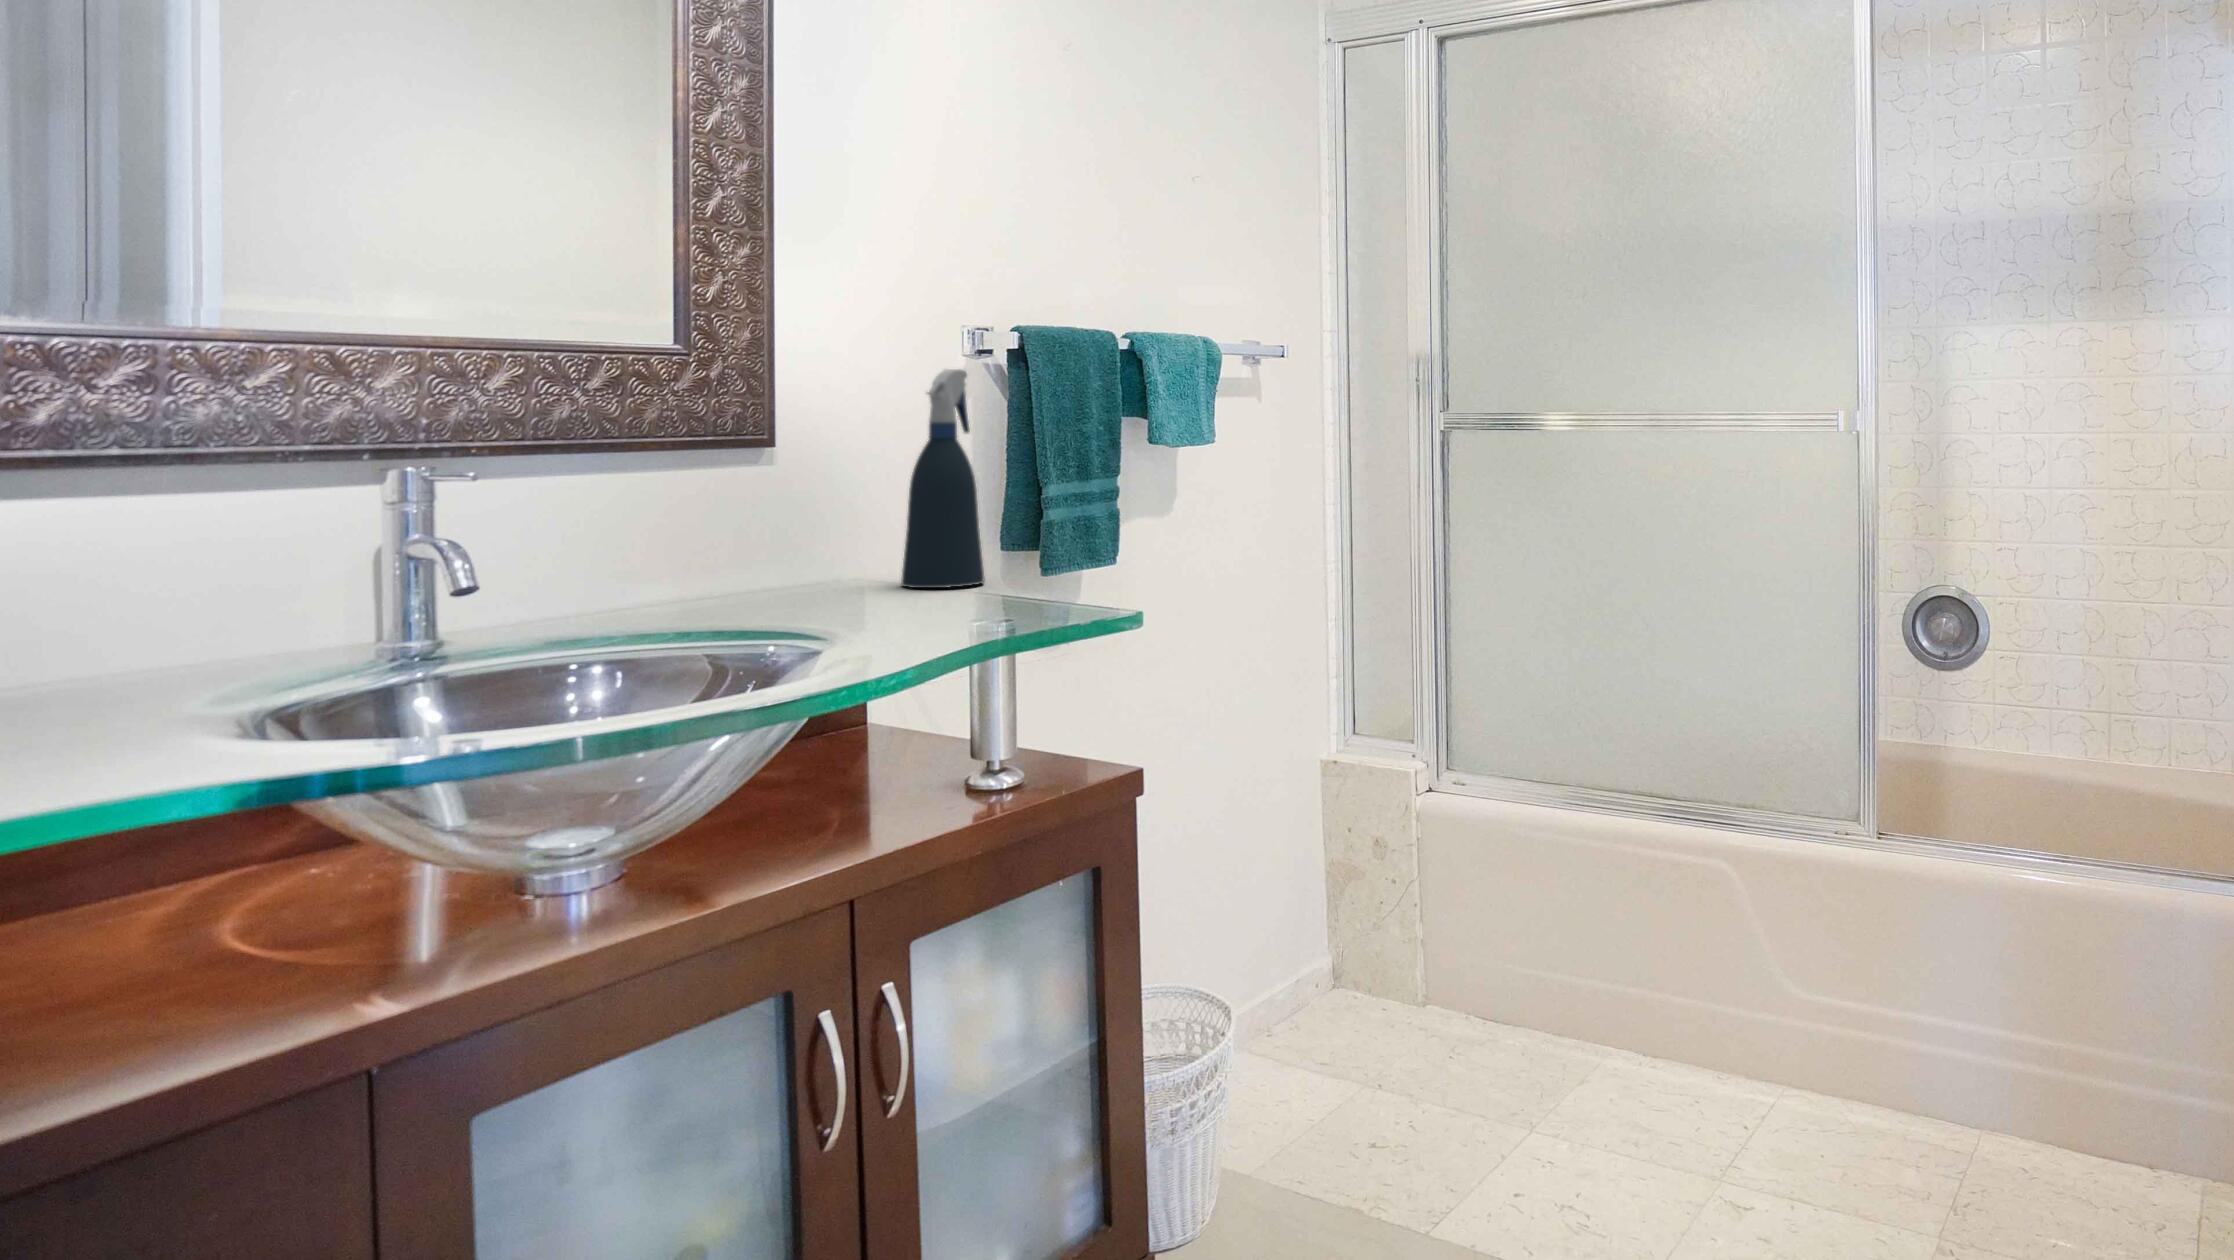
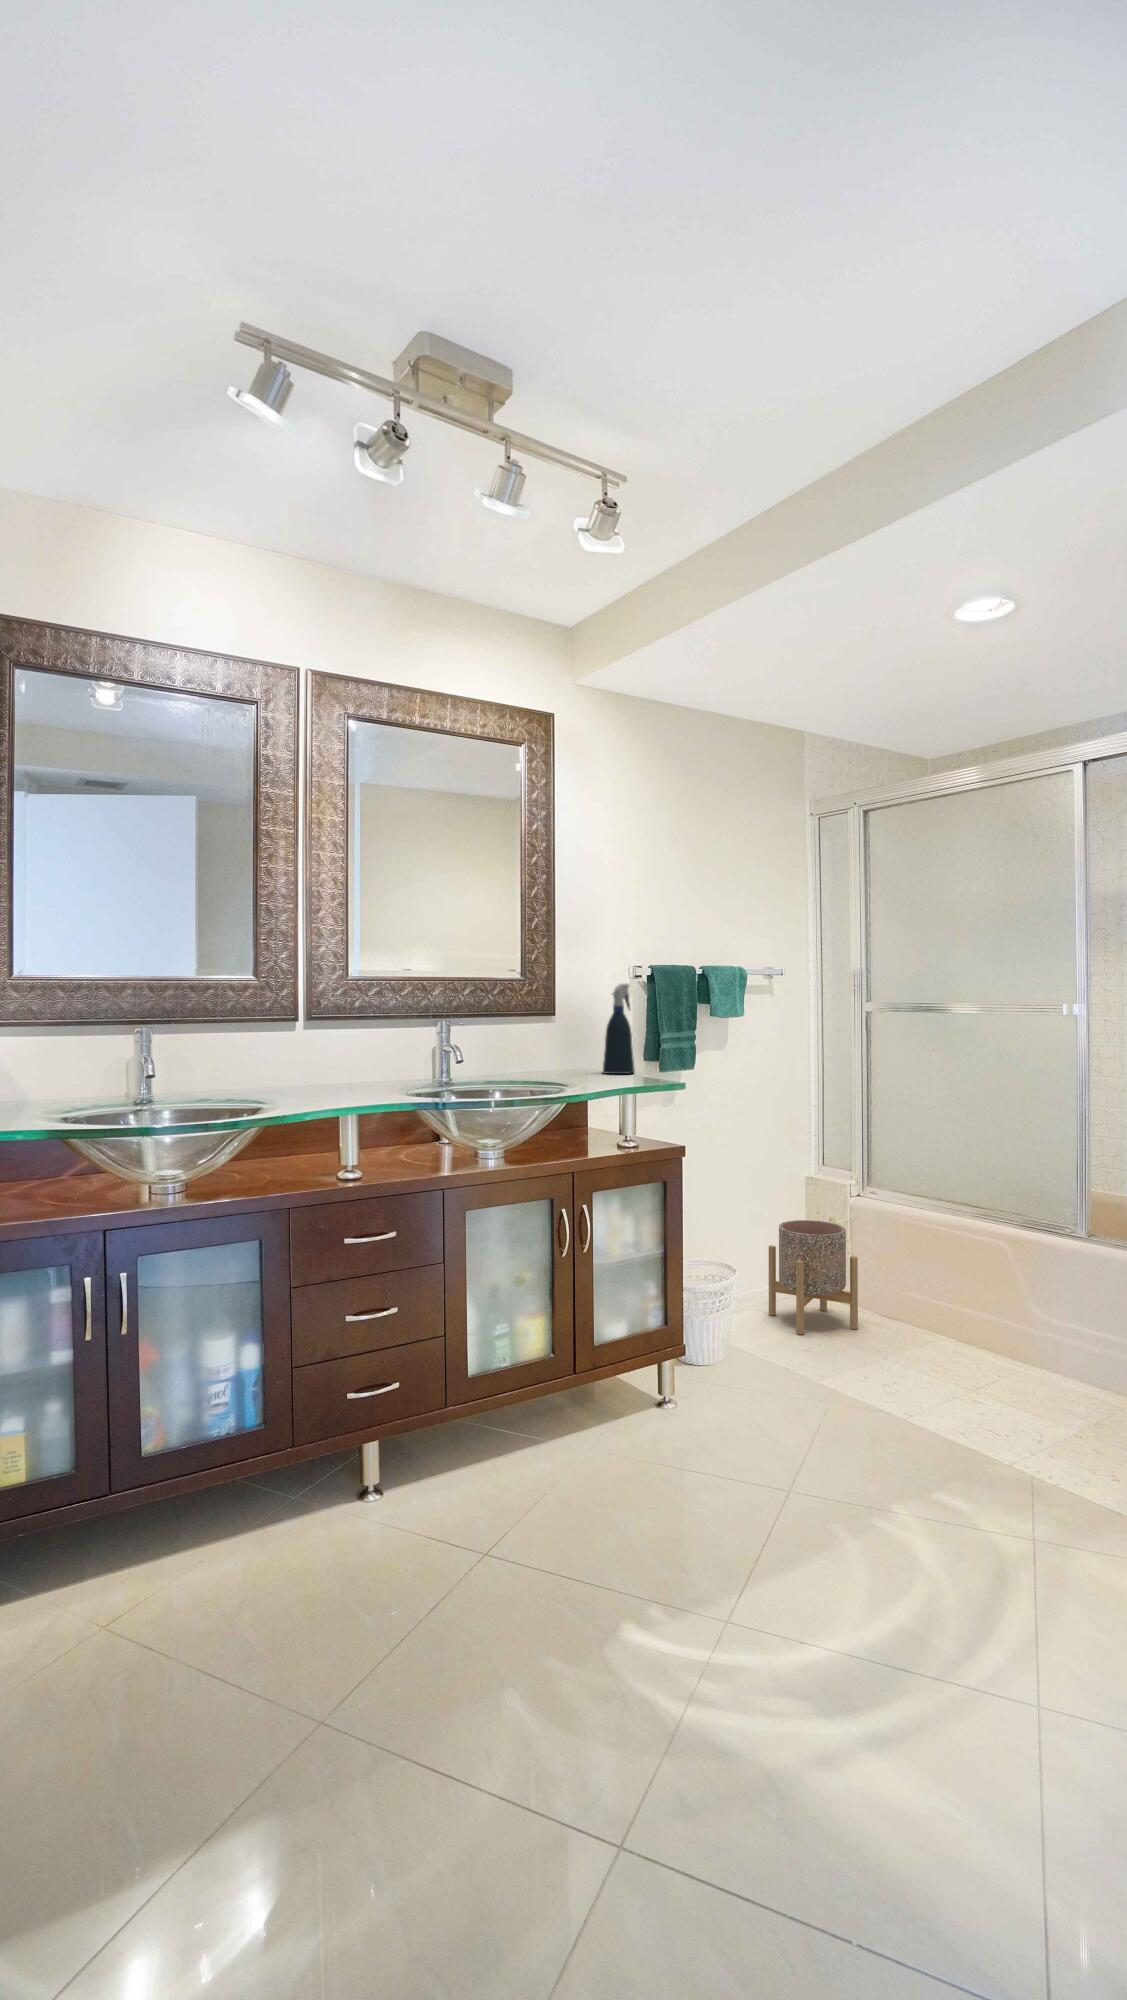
planter: none [1259,851,1439,1102] -> present [769,1220,858,1334]

